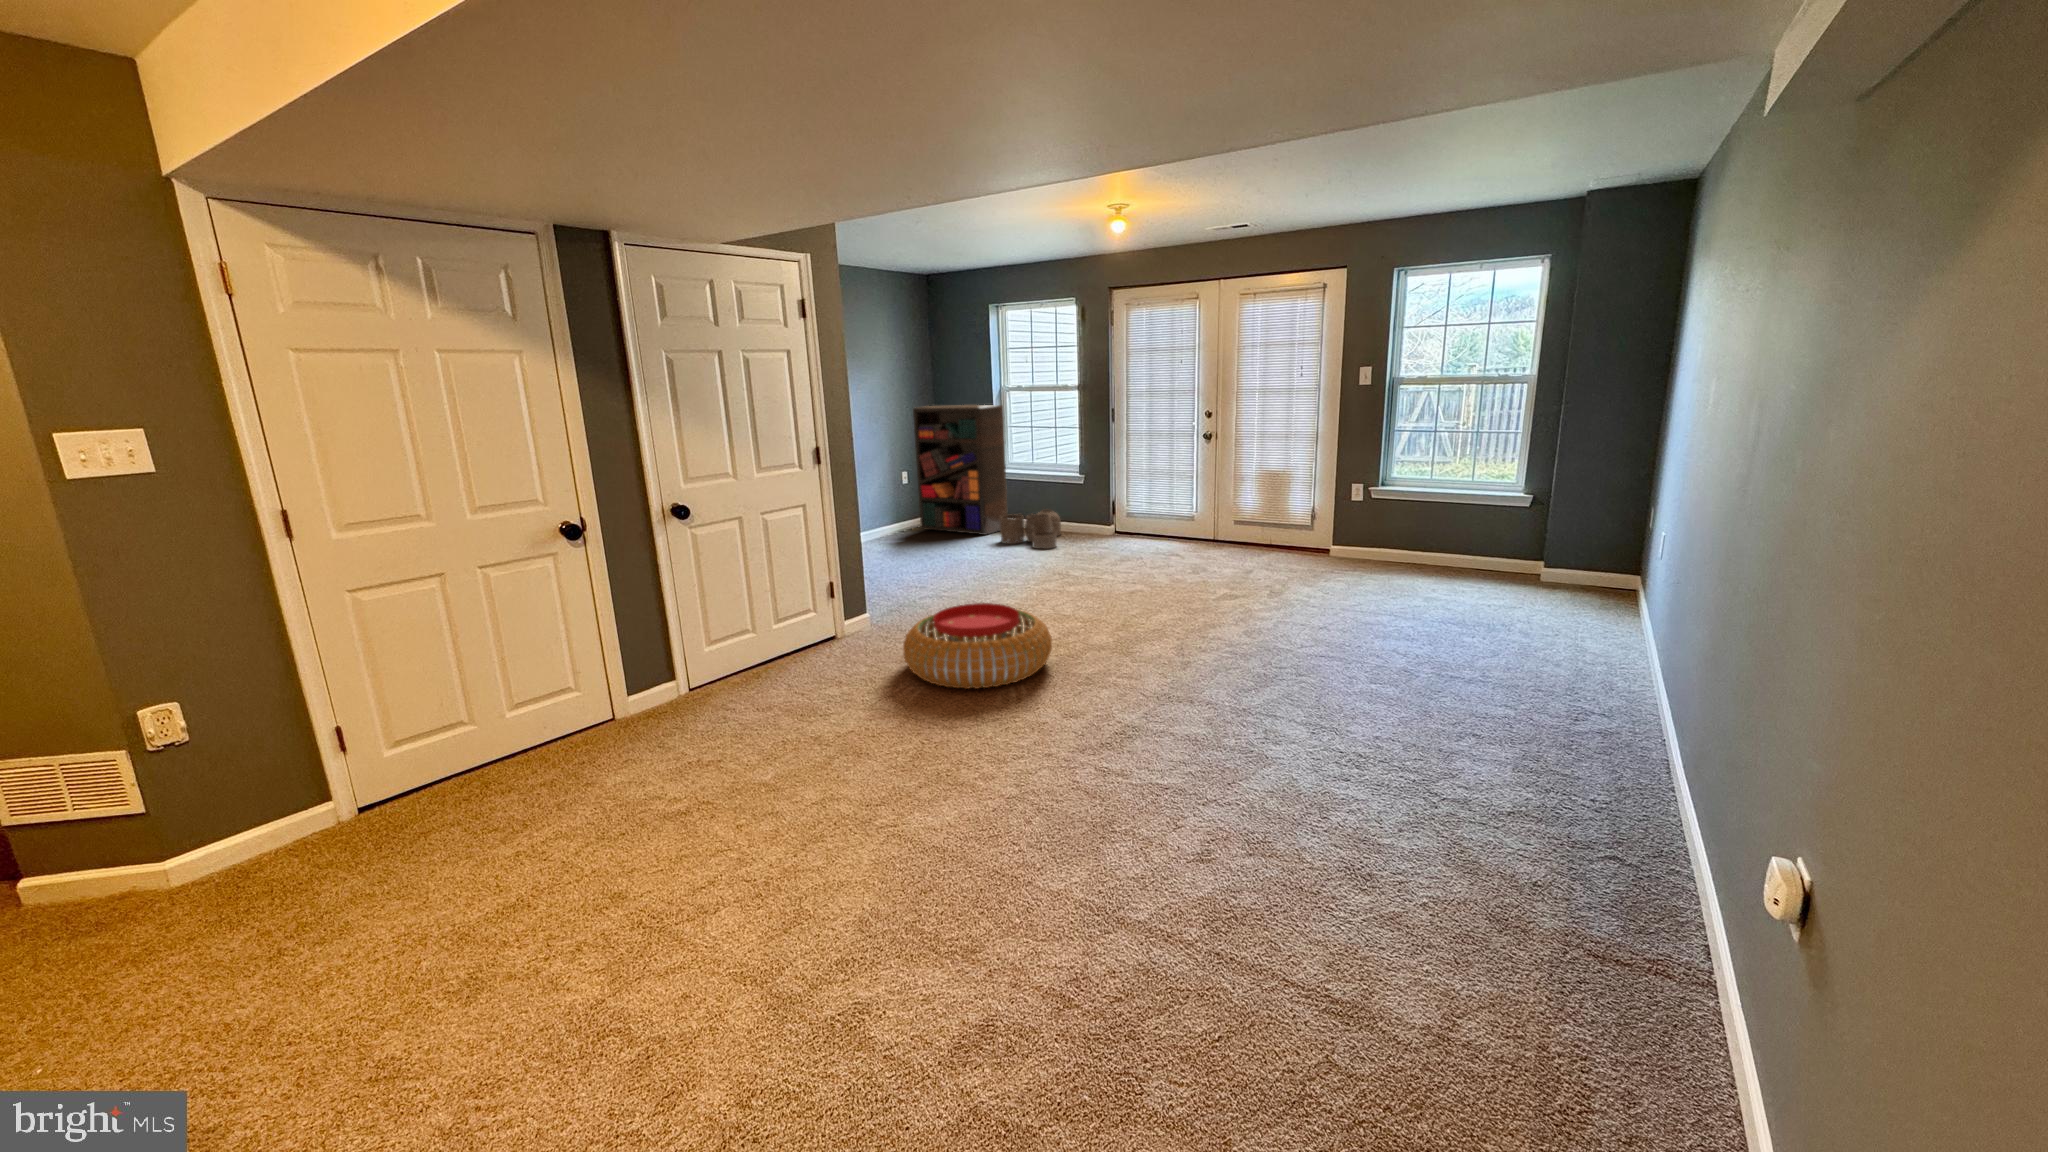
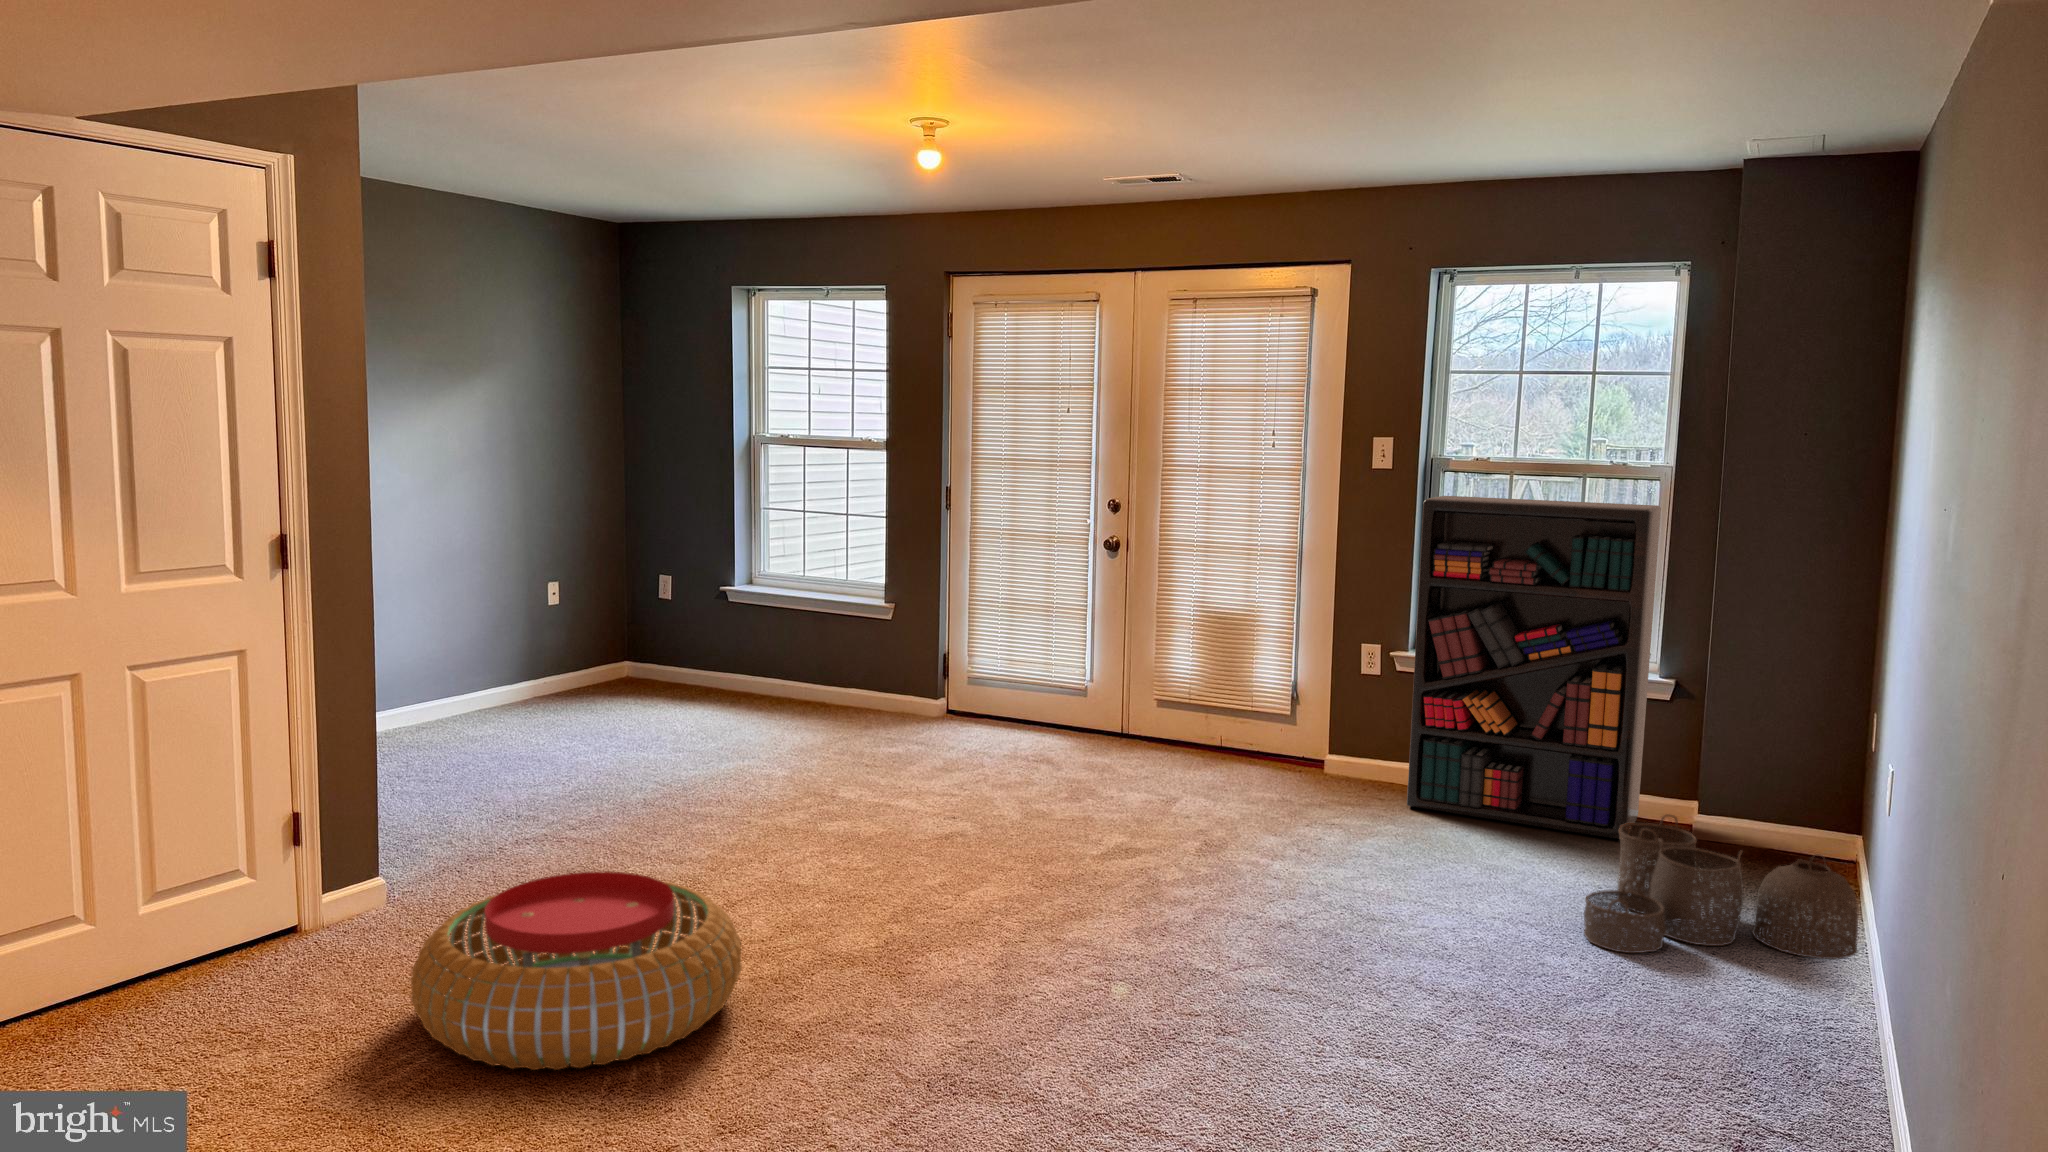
bookshelf: present [913,405,1007,535] -> present [1407,496,1661,839]
woven basket: present [1000,509,1061,549] -> present [1584,814,1858,959]

